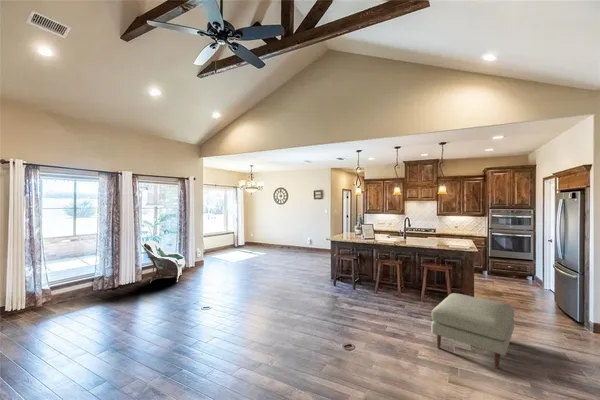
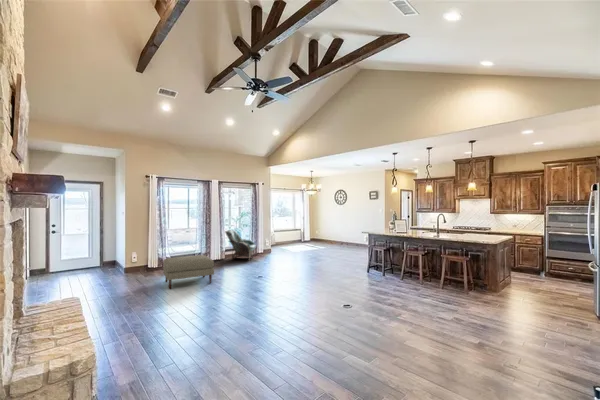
ottoman: present [431,293,514,368] -> present [163,255,214,289]

